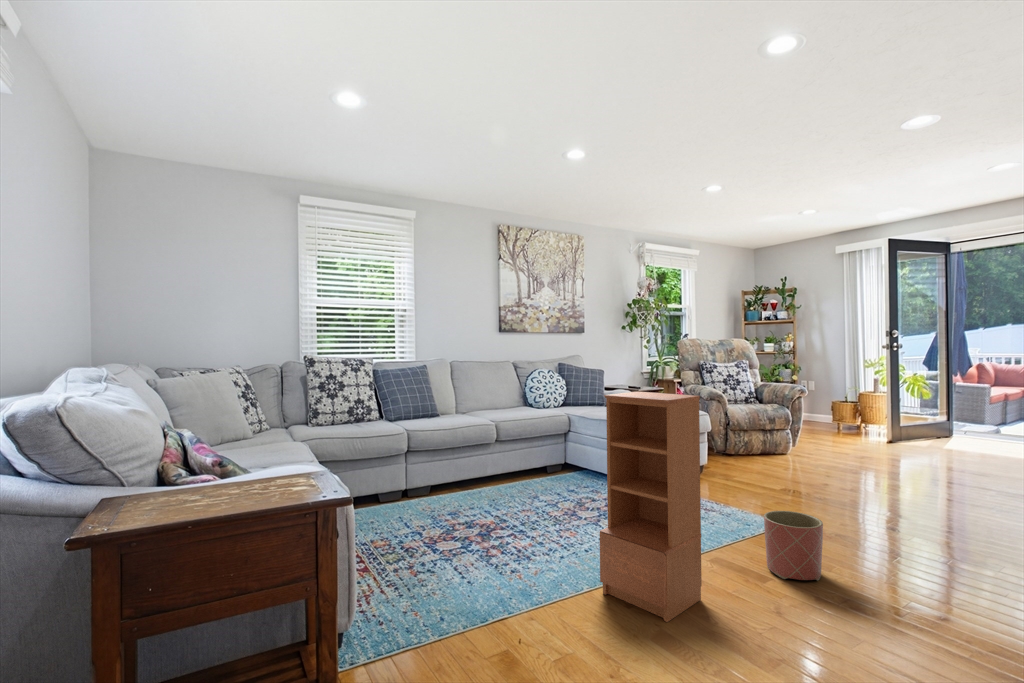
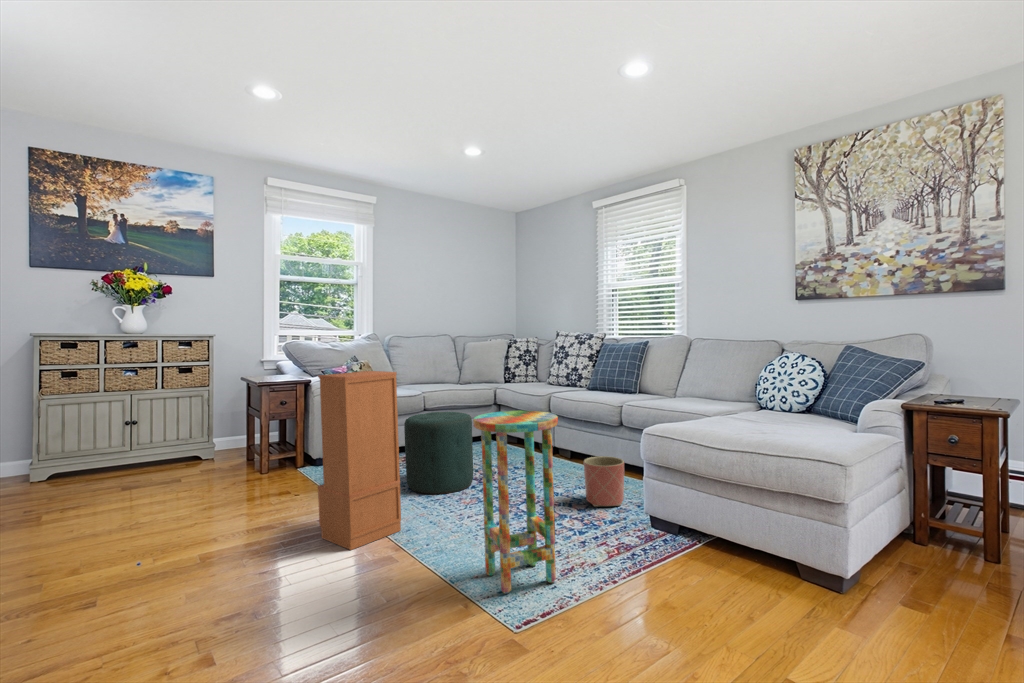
side table: none [699,407,767,542] -> present [473,411,558,594]
ottoman: none [423,454,514,574] -> present [404,412,473,494]
planter: present [764,511,823,581] -> present [584,456,624,507]

